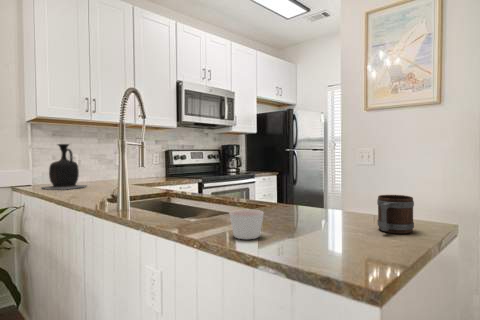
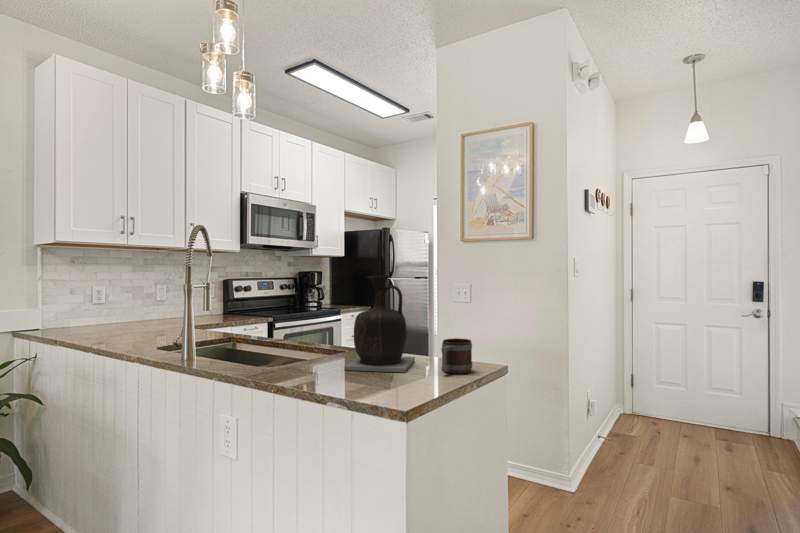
vase: present [41,144,87,190] -> present [345,276,415,372]
candle: present [230,210,264,239] -> none [304,355,336,383]

